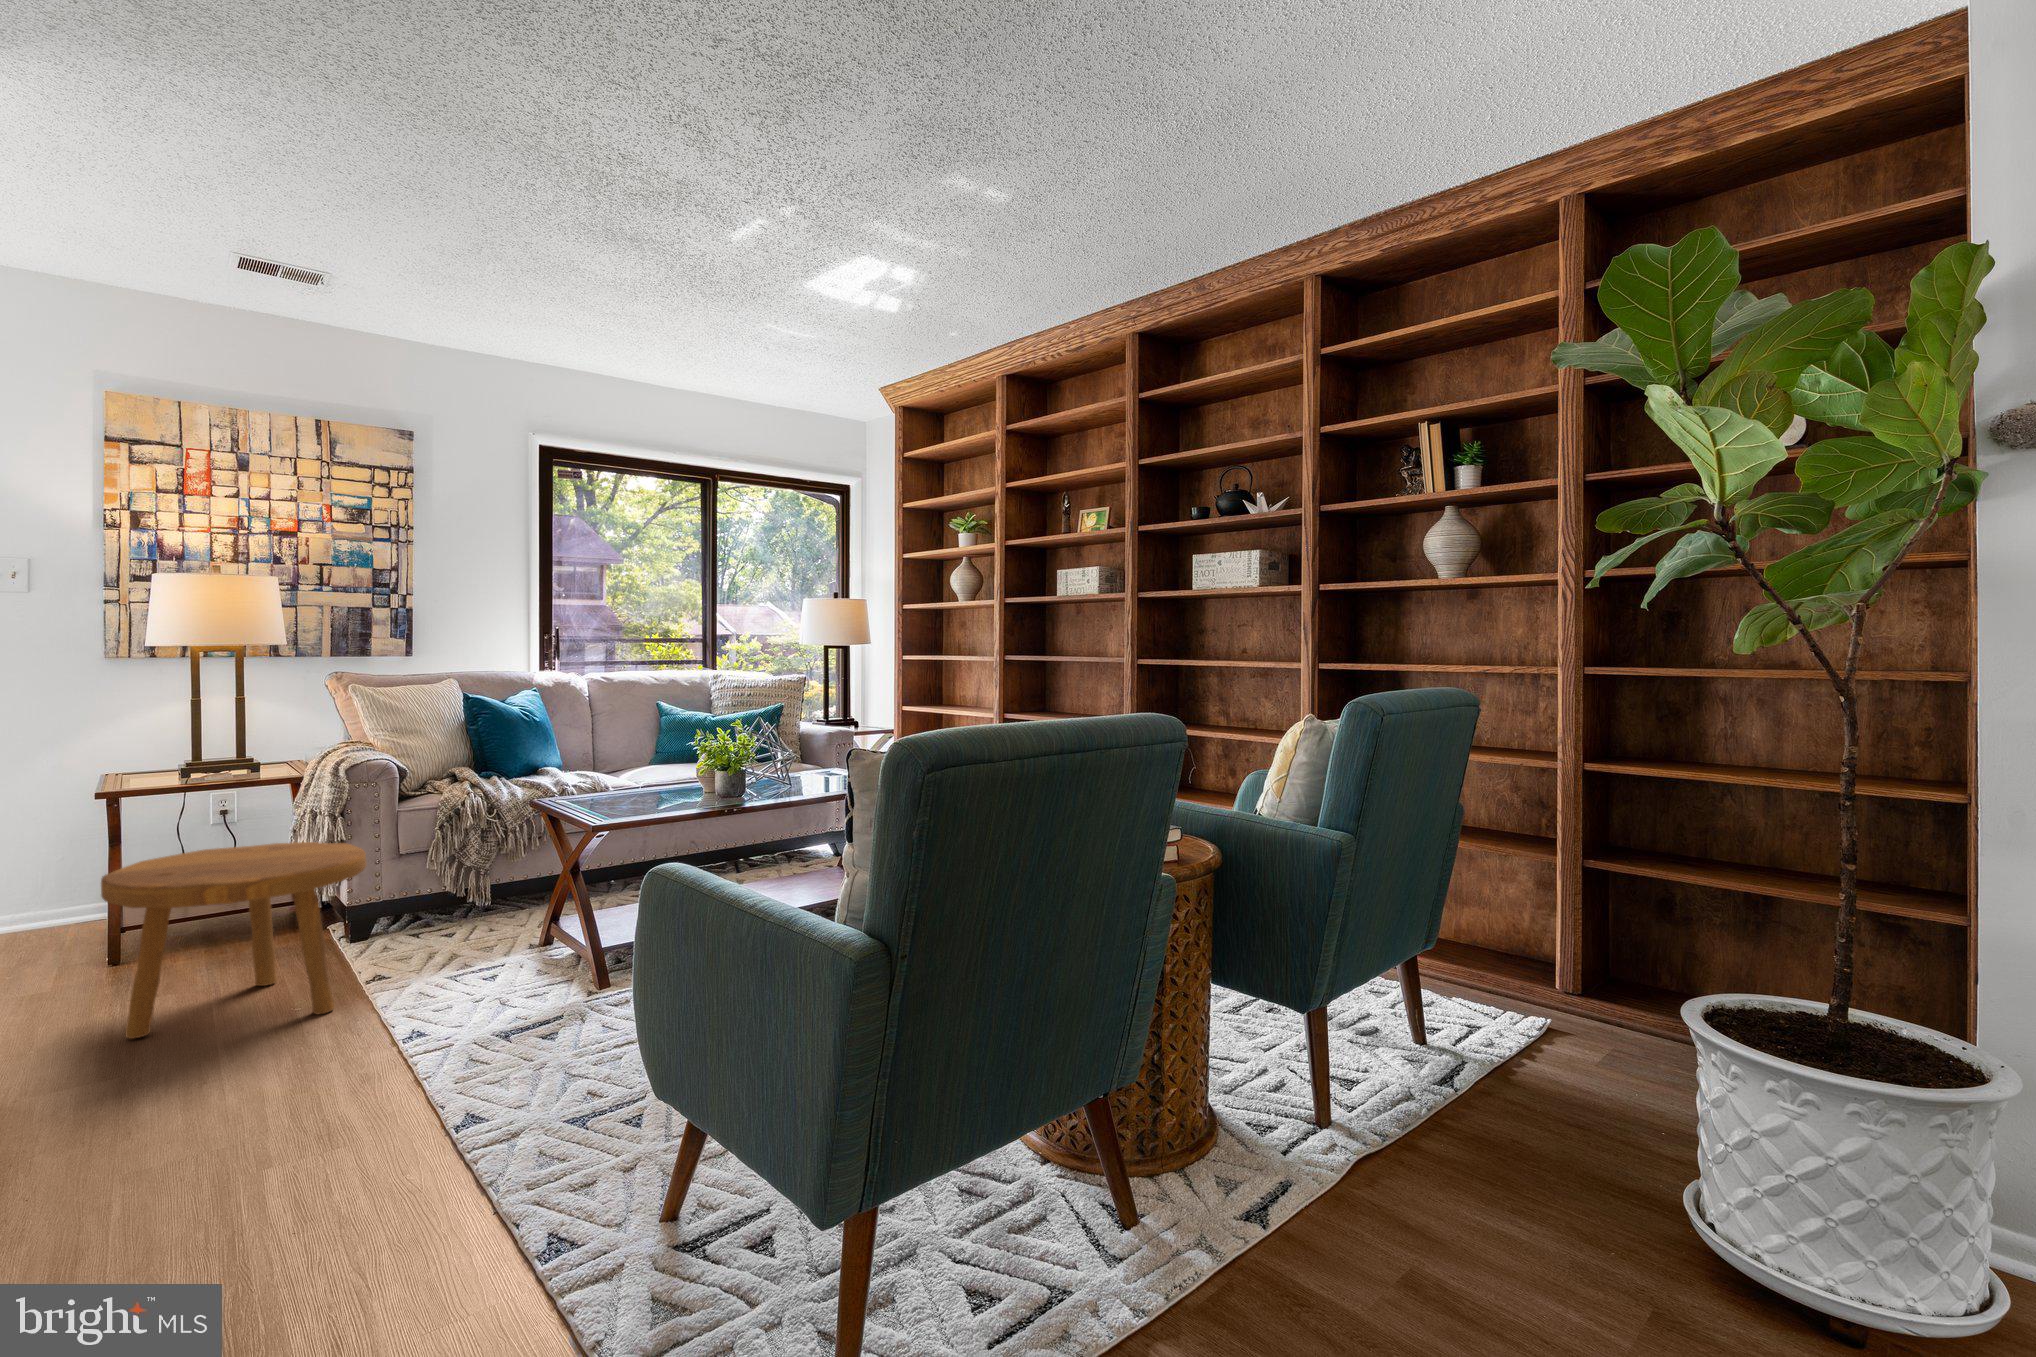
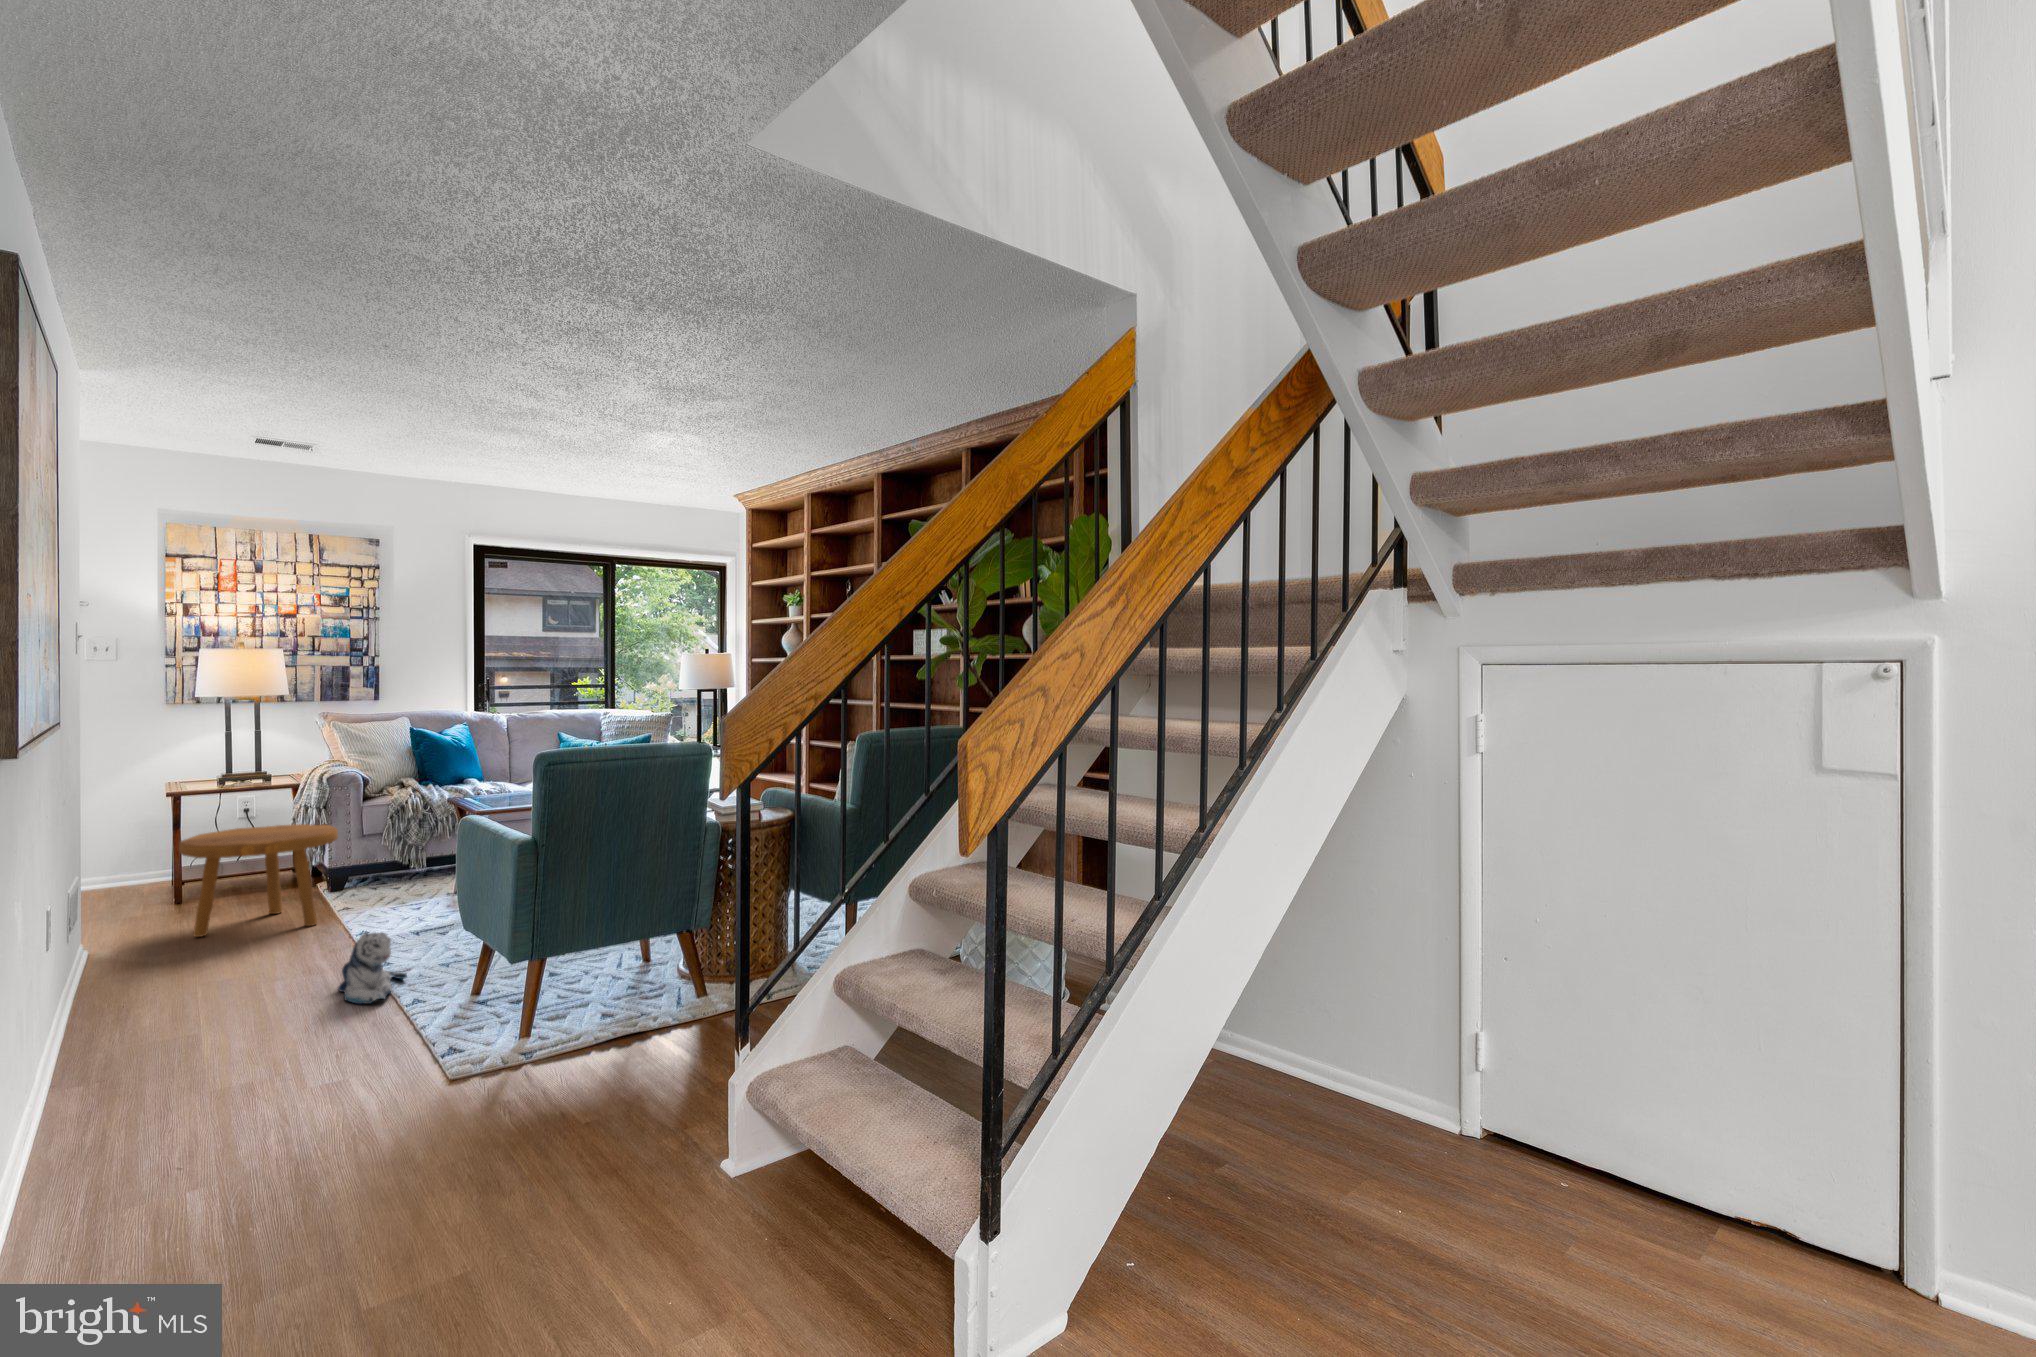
plush toy: none [383,1082,516,1246] -> present [338,933,407,1004]

